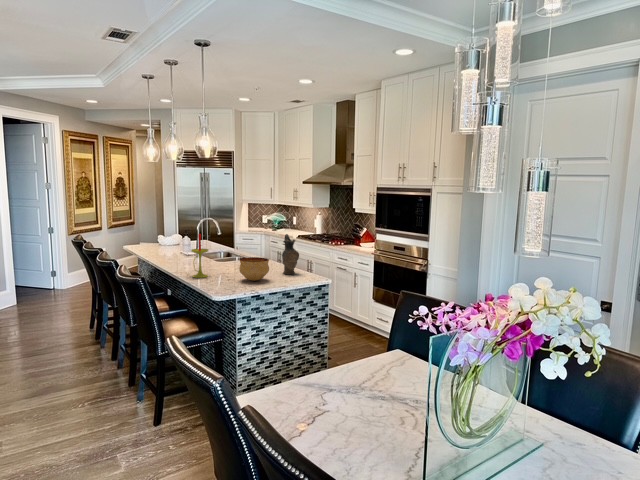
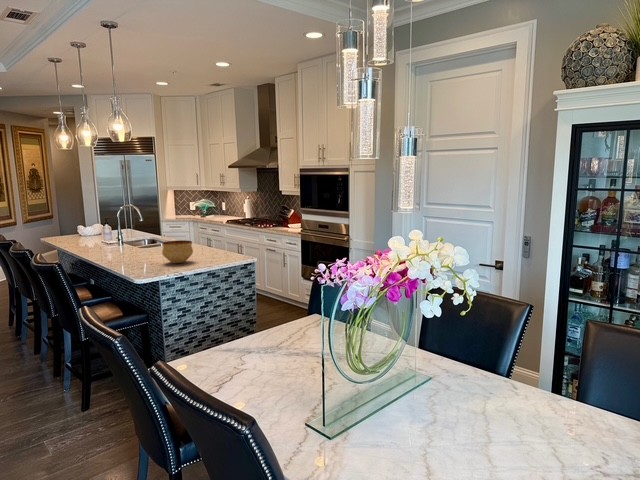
candle: present [191,234,208,278] -> none [111,219,131,264]
ceramic pitcher: present [282,234,299,274] -> none [206,217,223,256]

